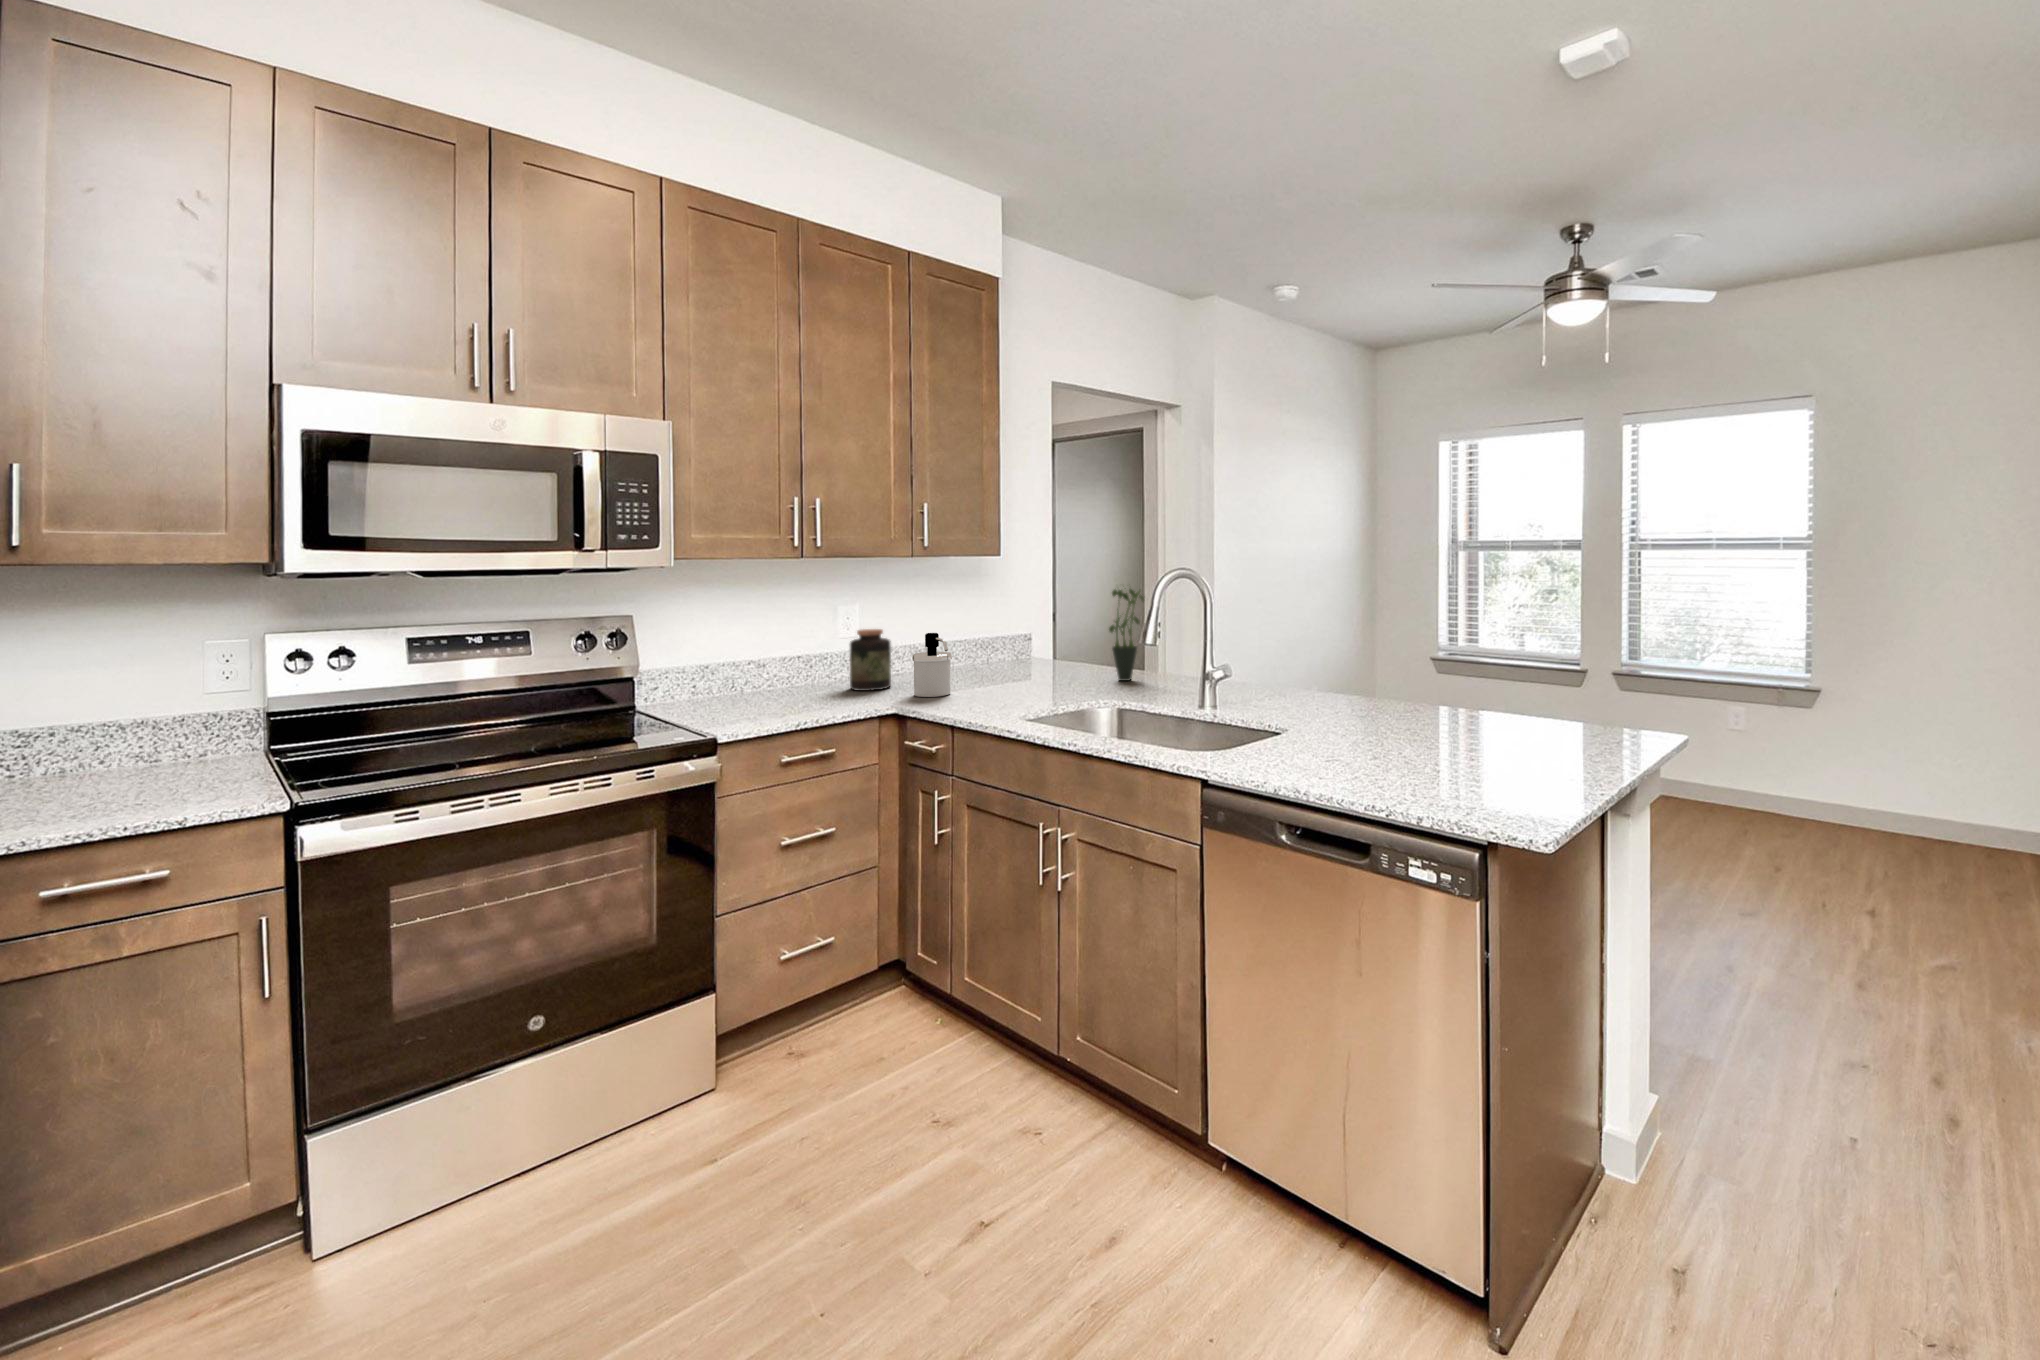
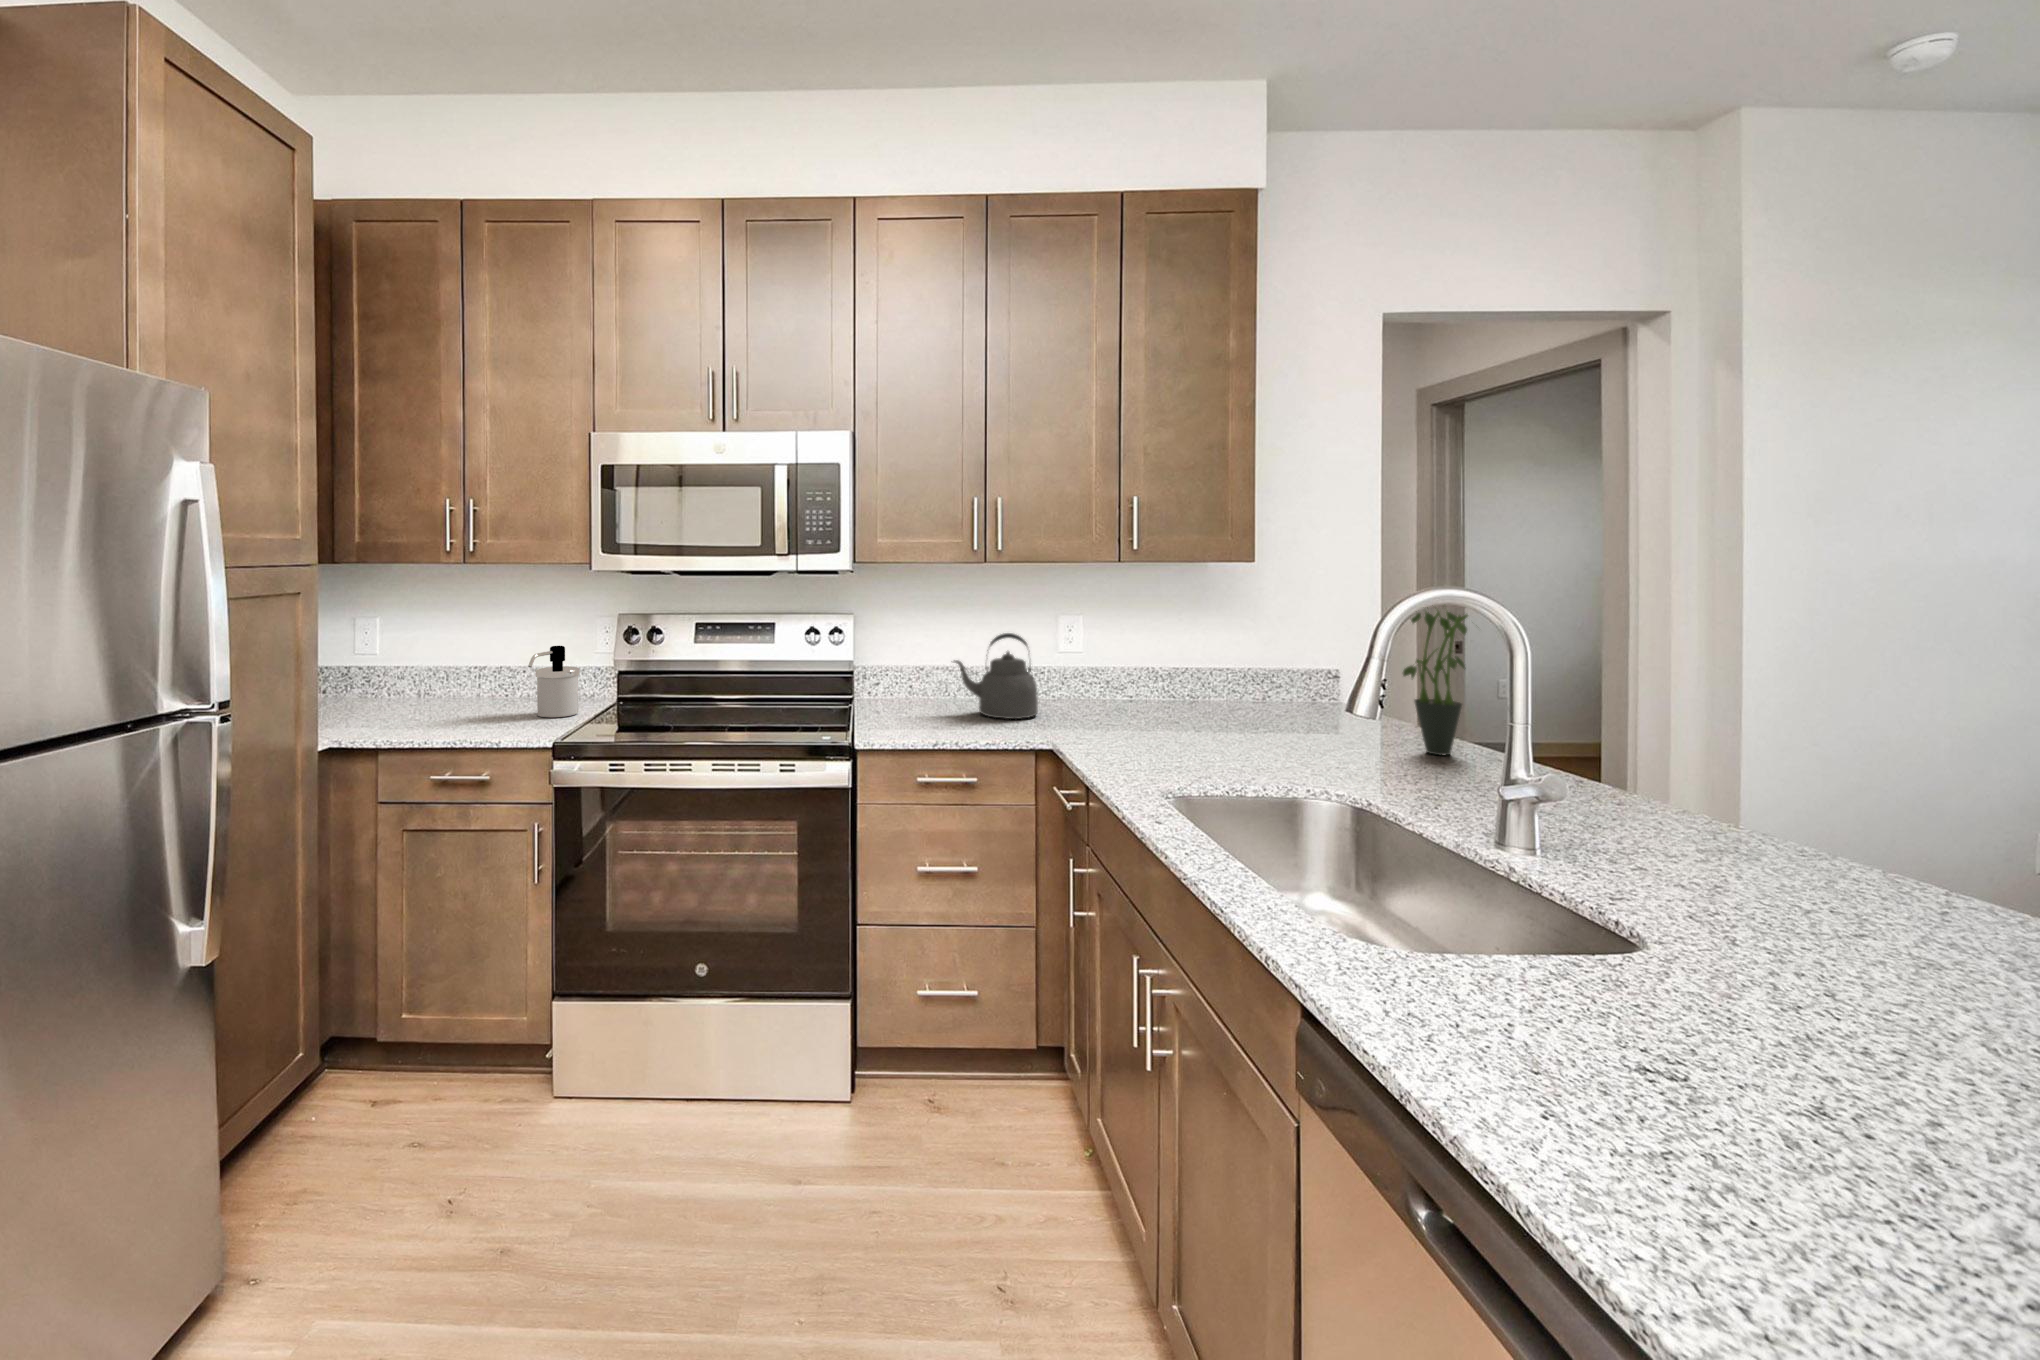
kettle: none [759,623,845,703] -> present [954,633,1038,719]
jar: present [850,629,891,691] -> none [1060,643,1106,714]
soap dispenser: present [912,633,952,697] -> present [528,646,580,717]

